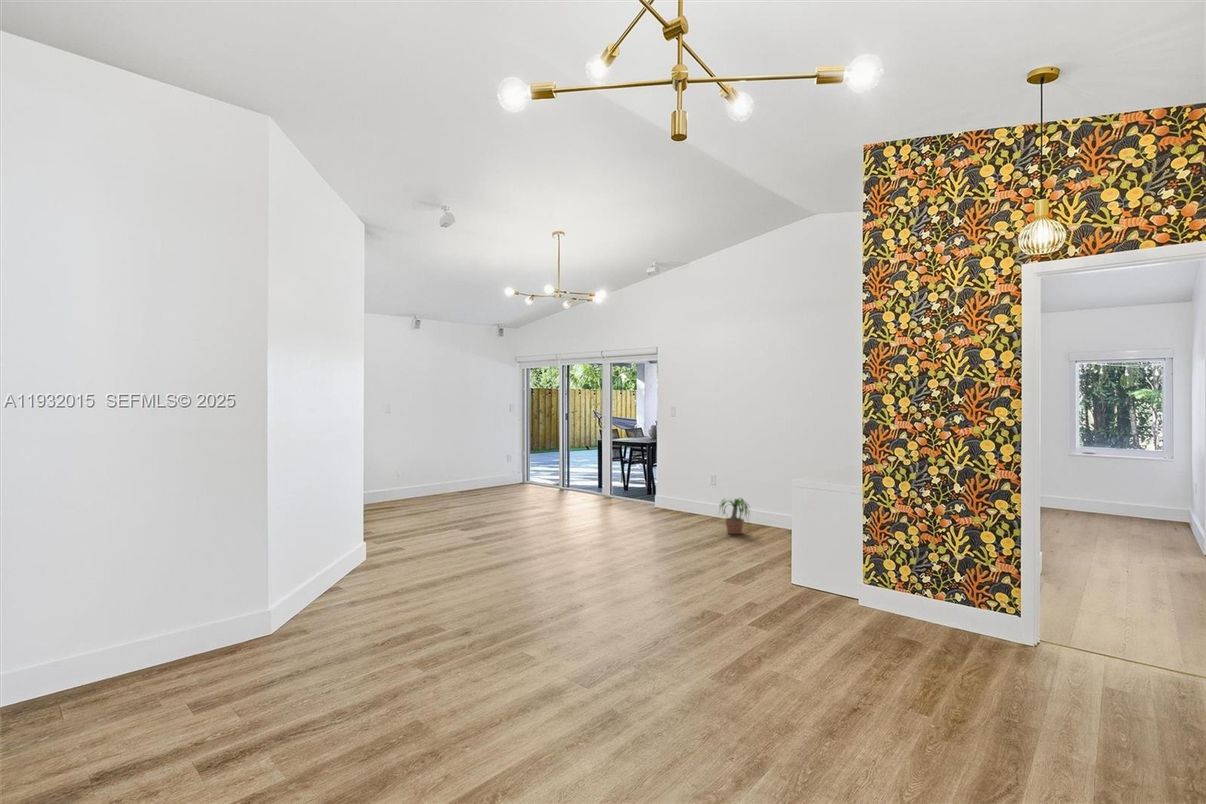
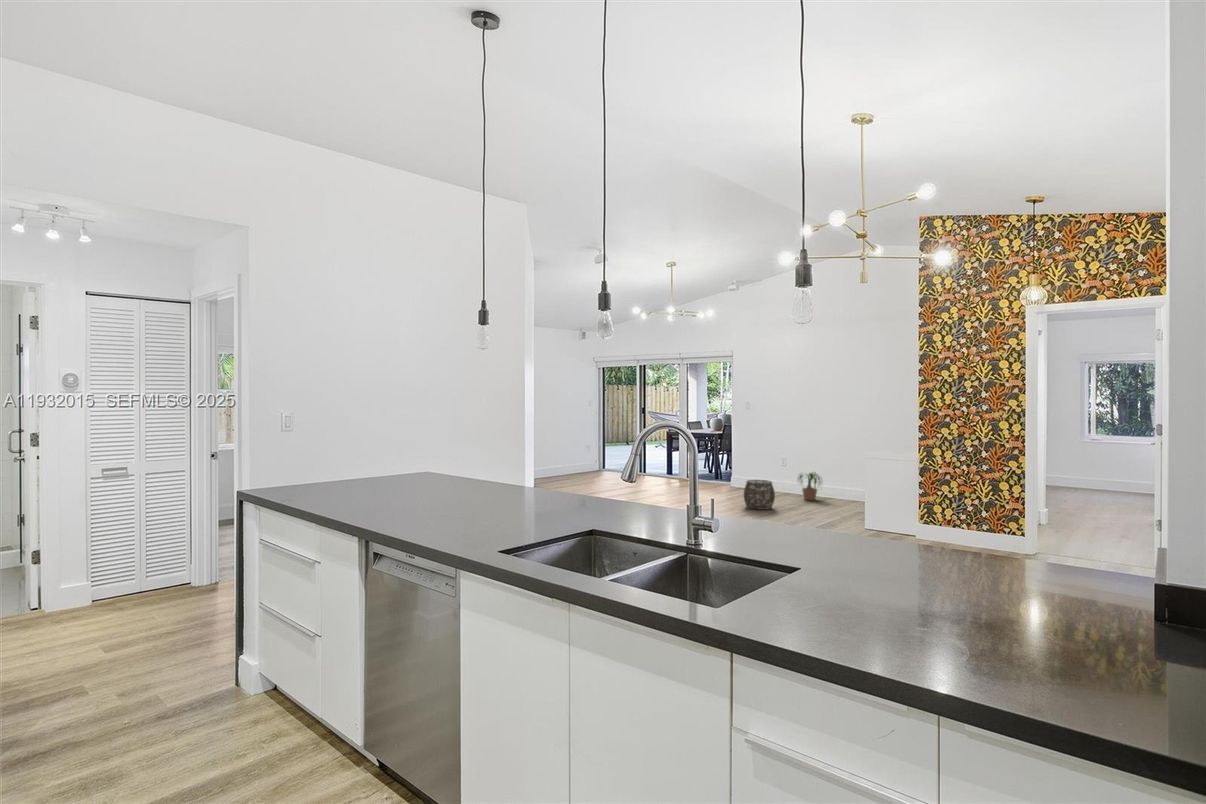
woven basket: none [642,509,683,551] -> present [744,480,775,510]

